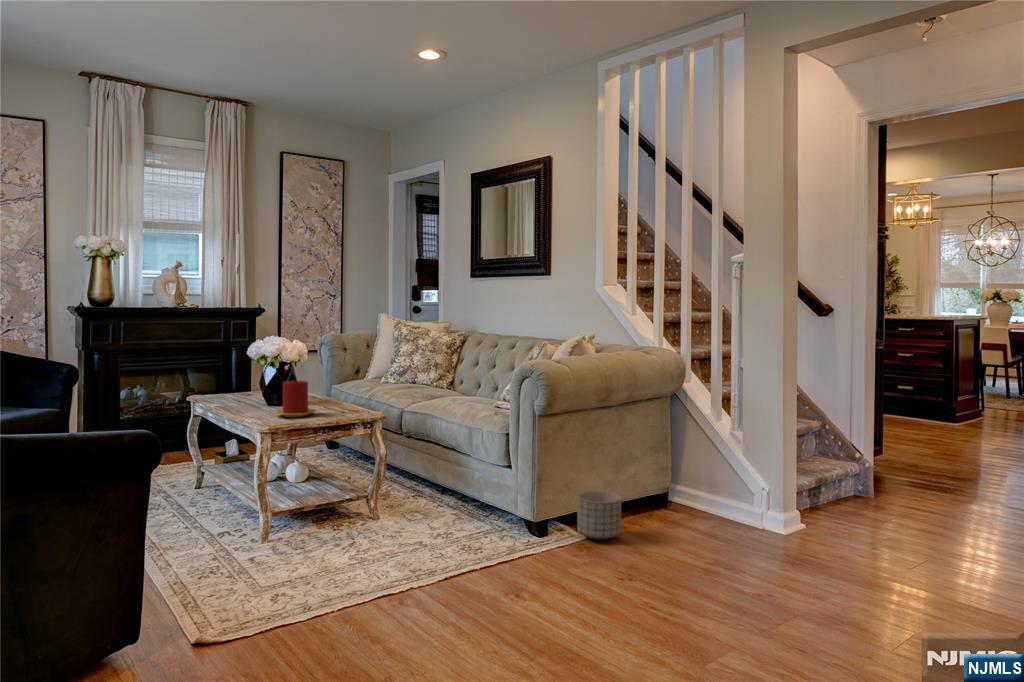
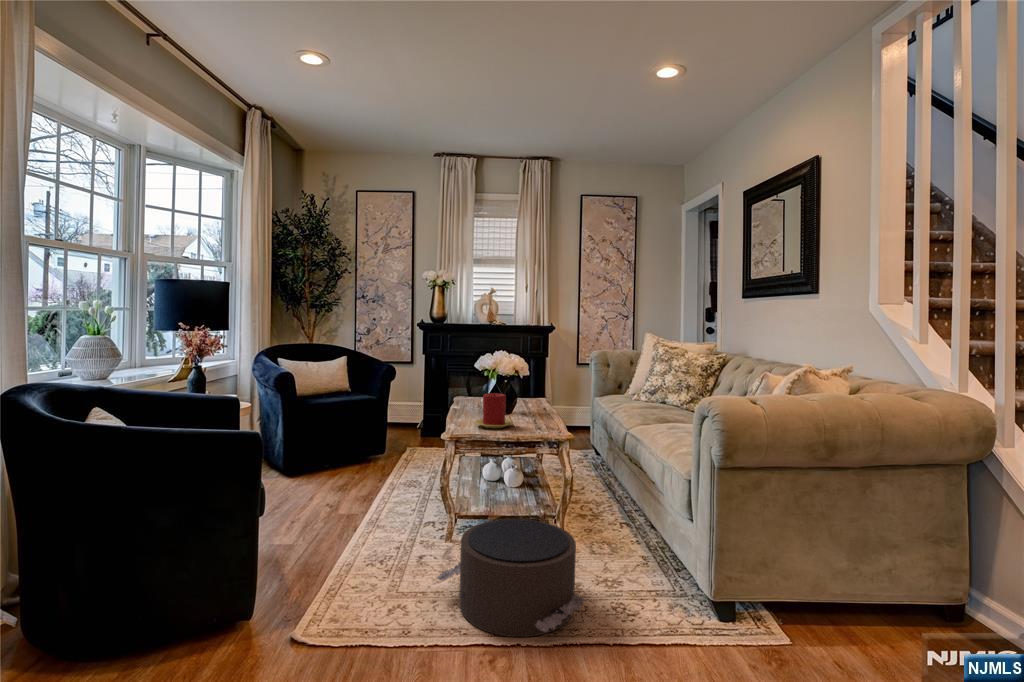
planter: present [577,491,621,540] -> none [777,577,848,656]
pouf: none [303,493,448,587] -> present [436,519,587,637]

